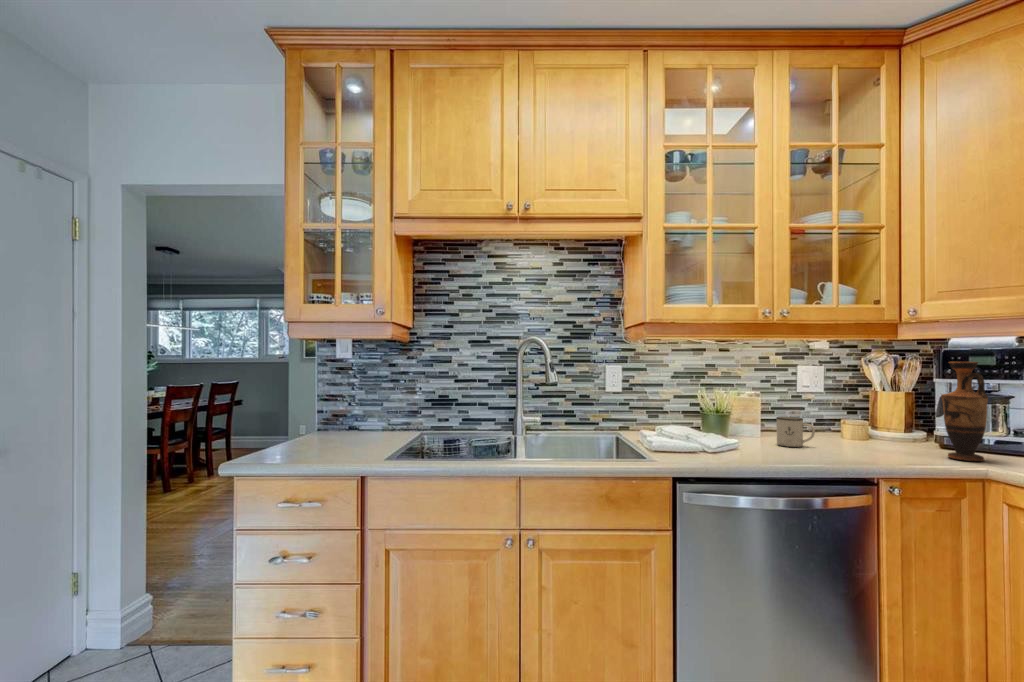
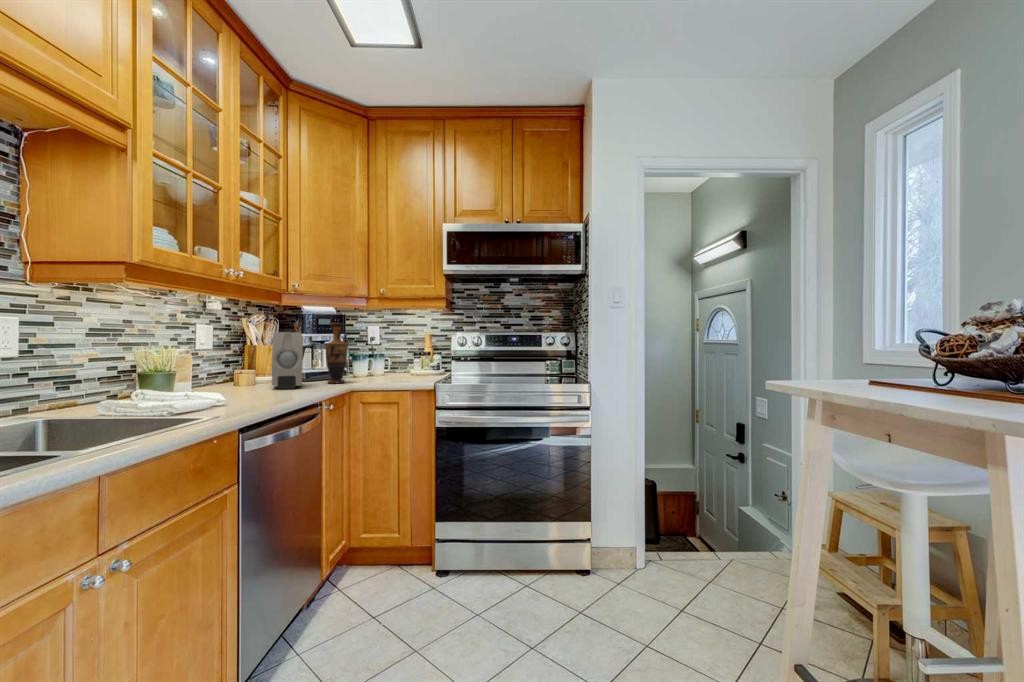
soap dispenser: none [835,376,903,453] -> present [272,332,303,389]
mug: present [776,416,815,447] -> none [229,368,259,394]

